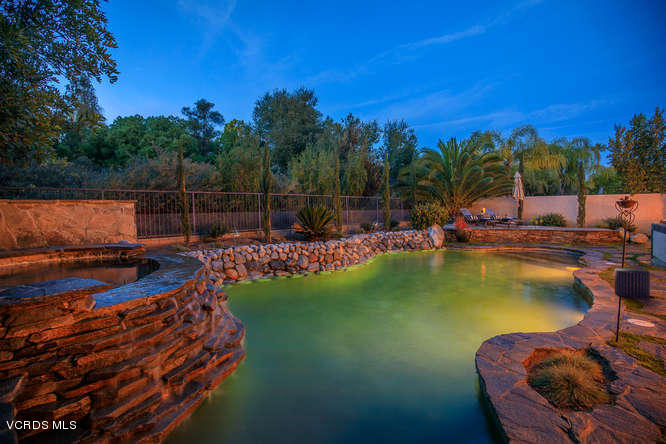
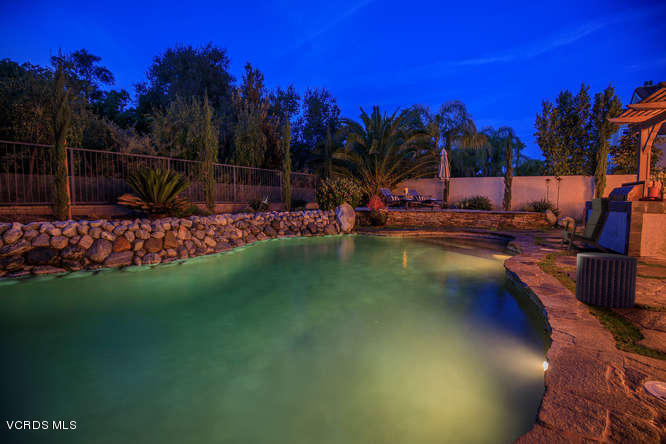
lounge chair: none [621,226,661,267] -> present [560,198,611,253]

